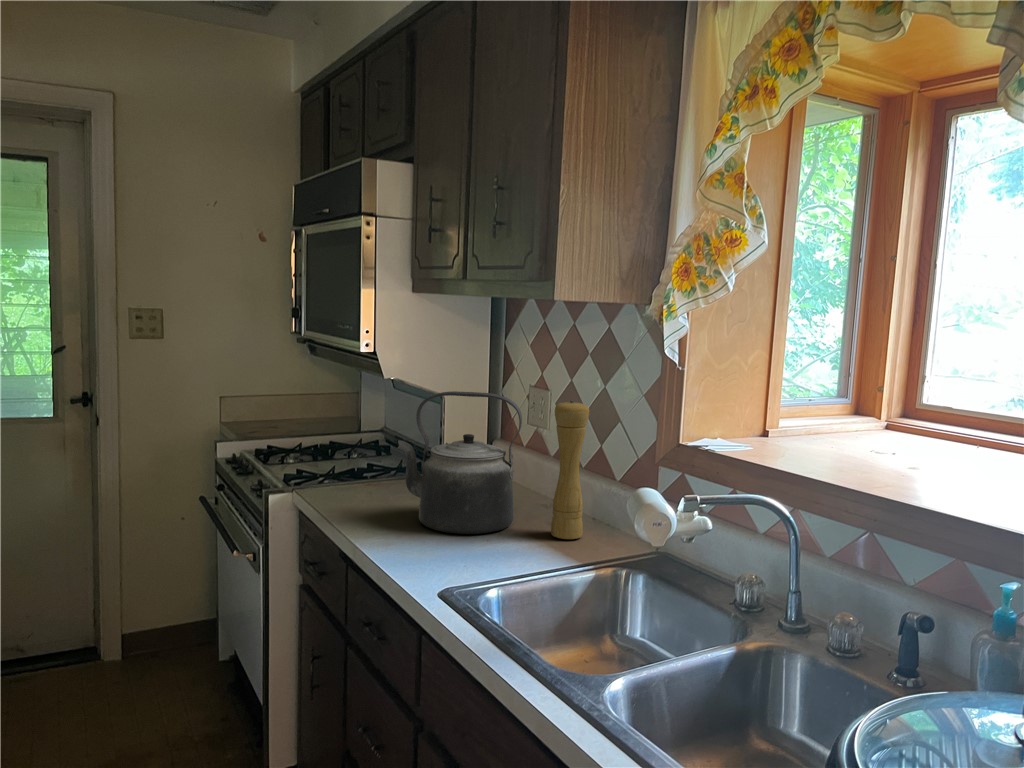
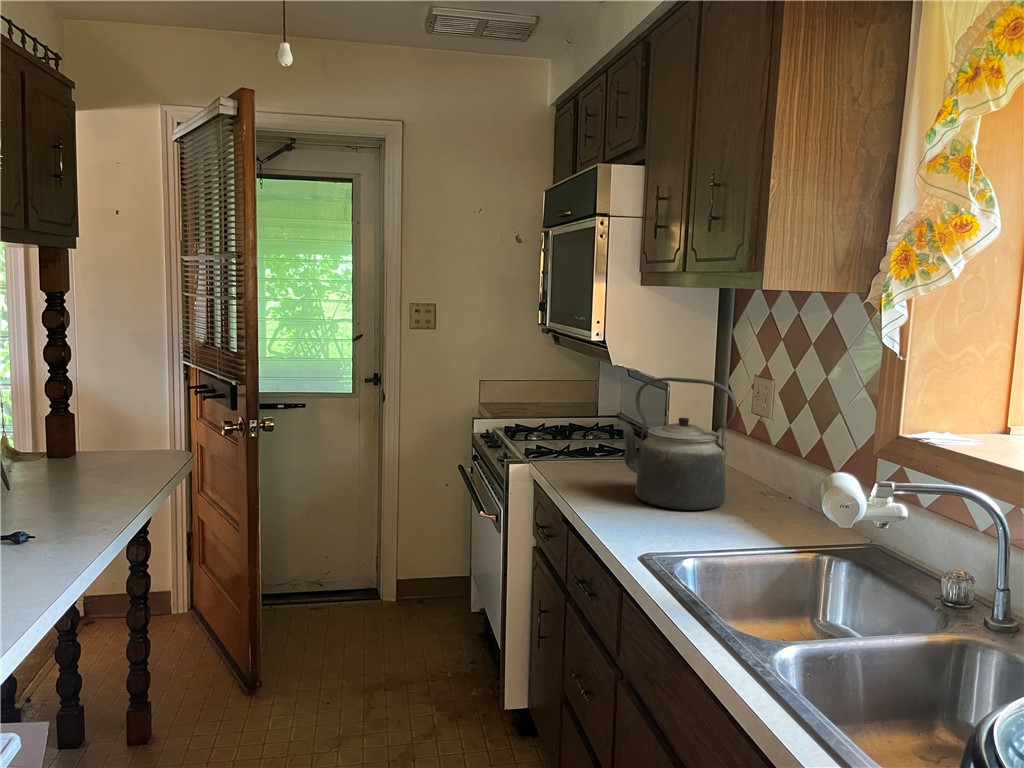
pepper mill: present [551,400,589,539] -> none [760,388,802,523]

